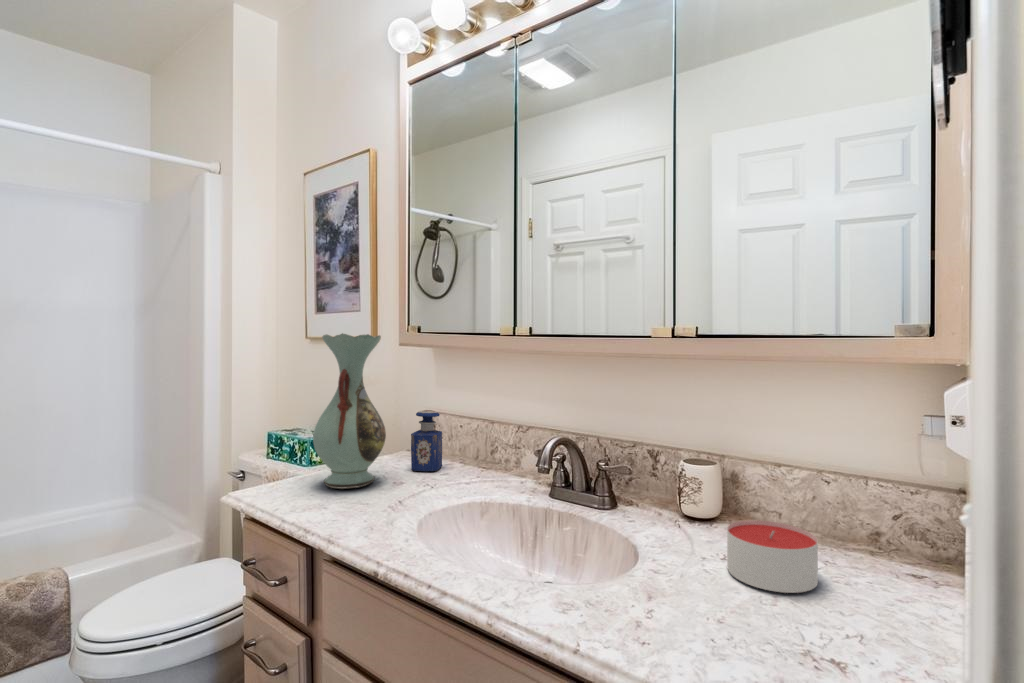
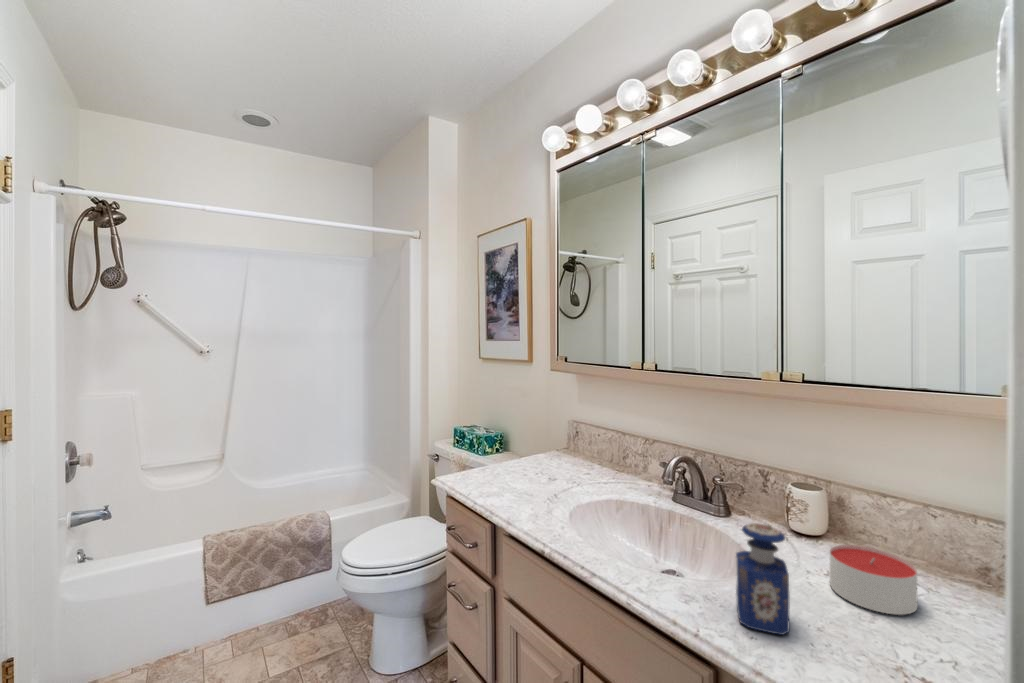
decorative vase: present [313,333,386,489] -> none [492,367,543,481]
perfume bottle: present [411,410,442,471] -> present [736,523,789,635]

